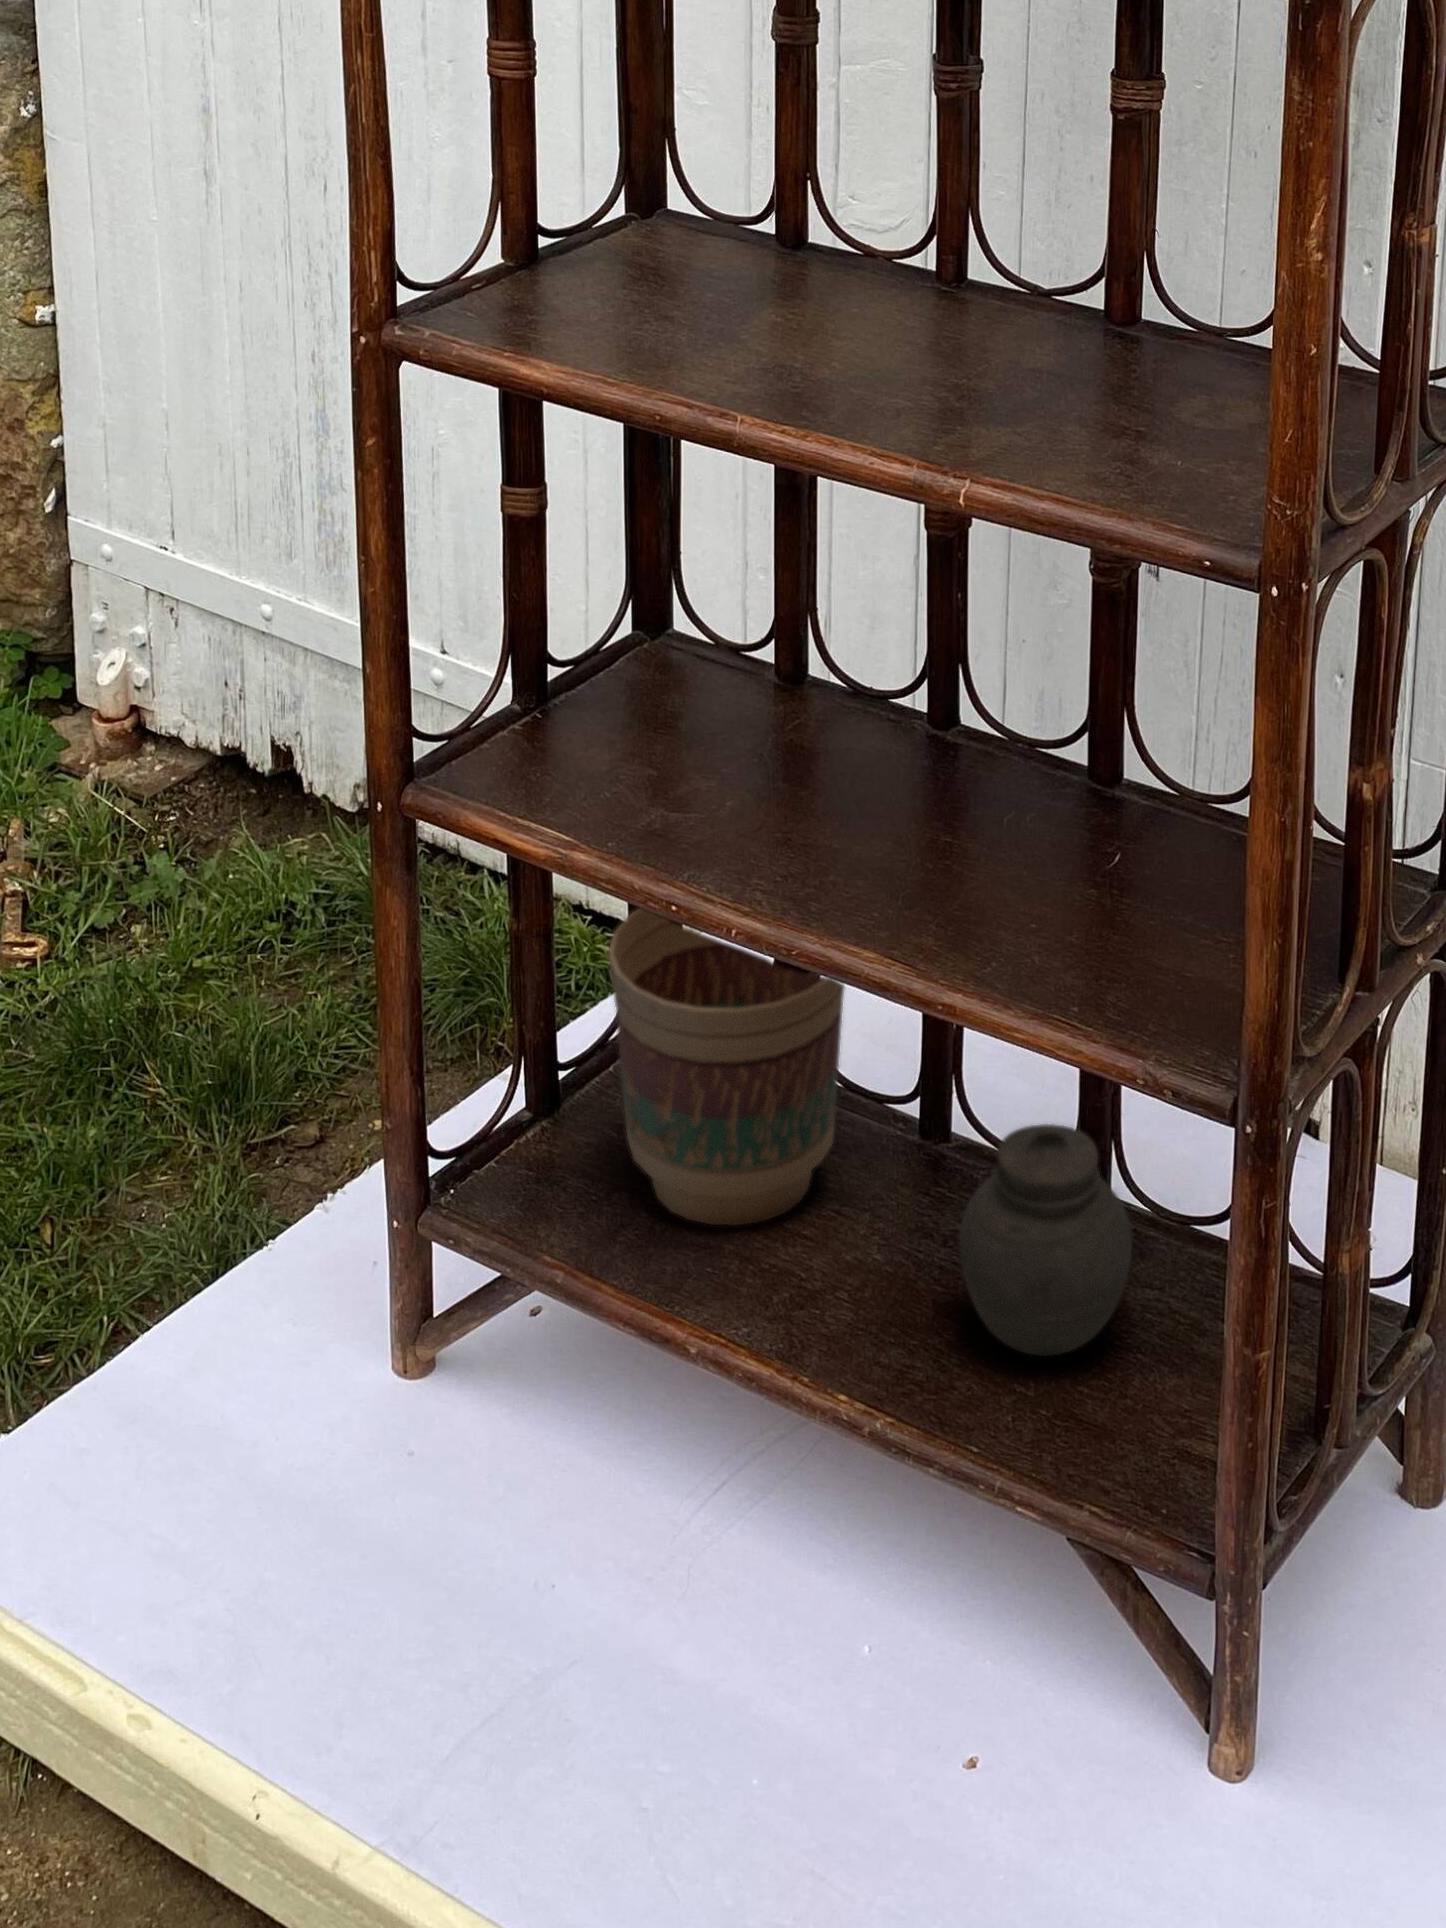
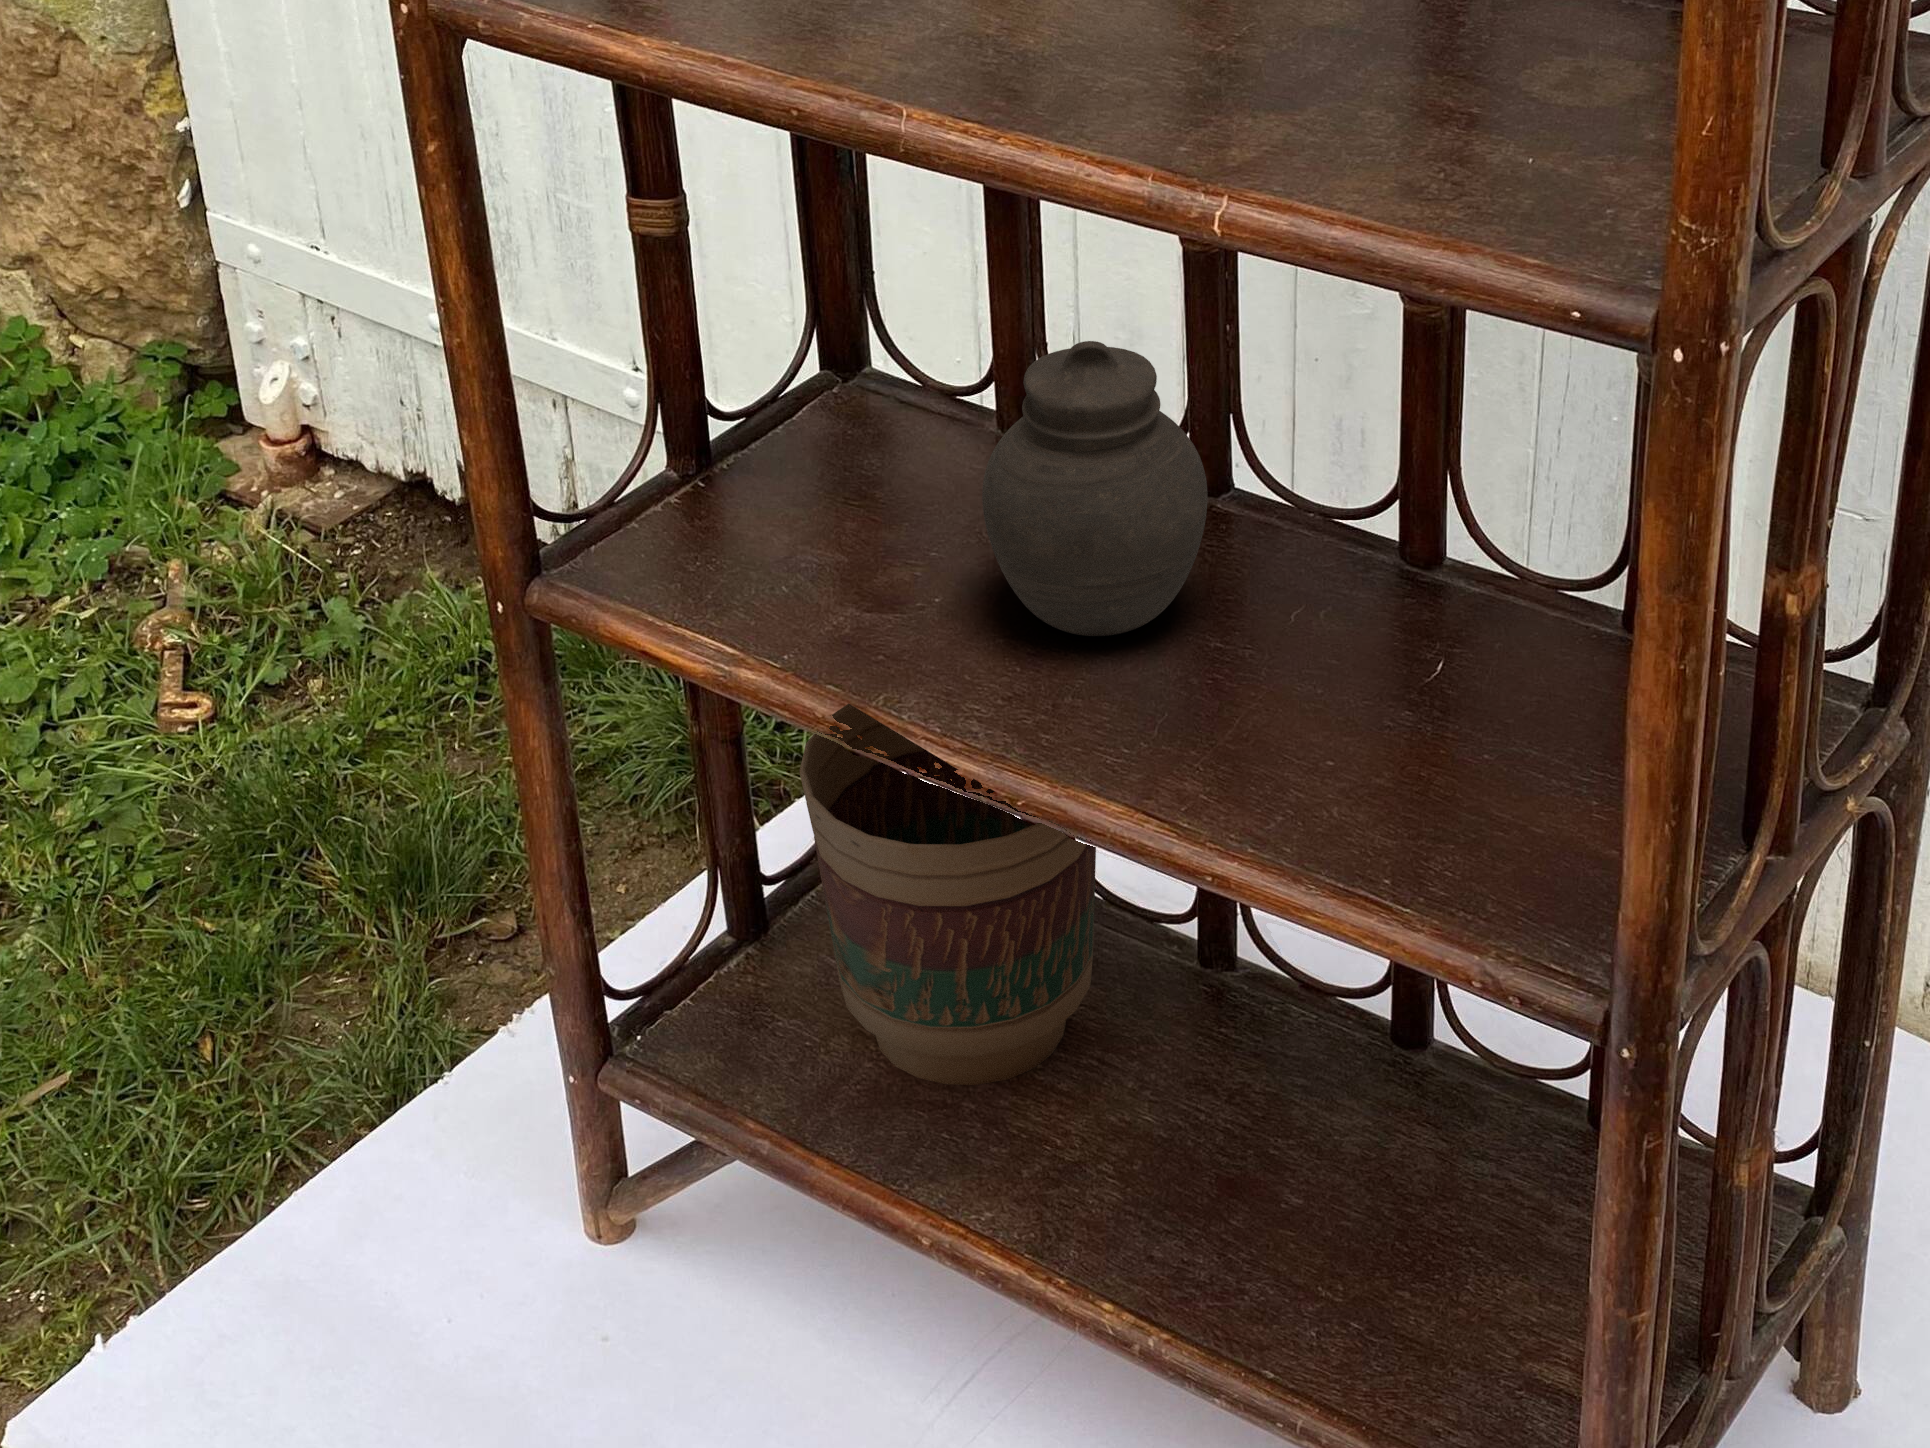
jar: present [959,1124,1132,1356] -> present [982,341,1207,636]

